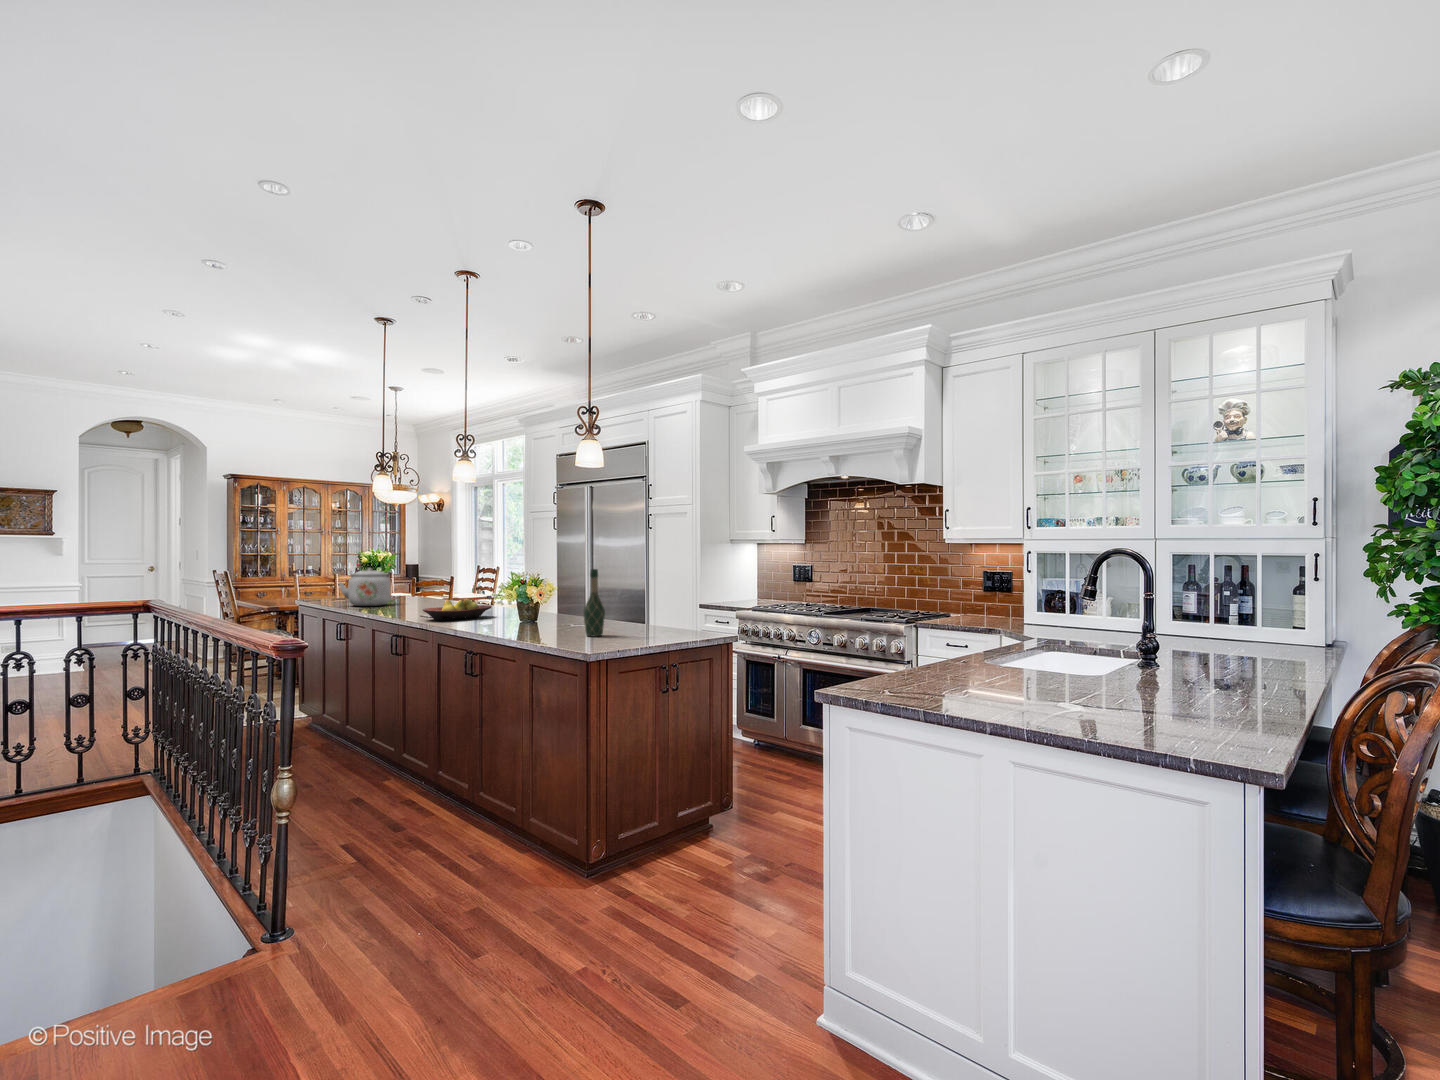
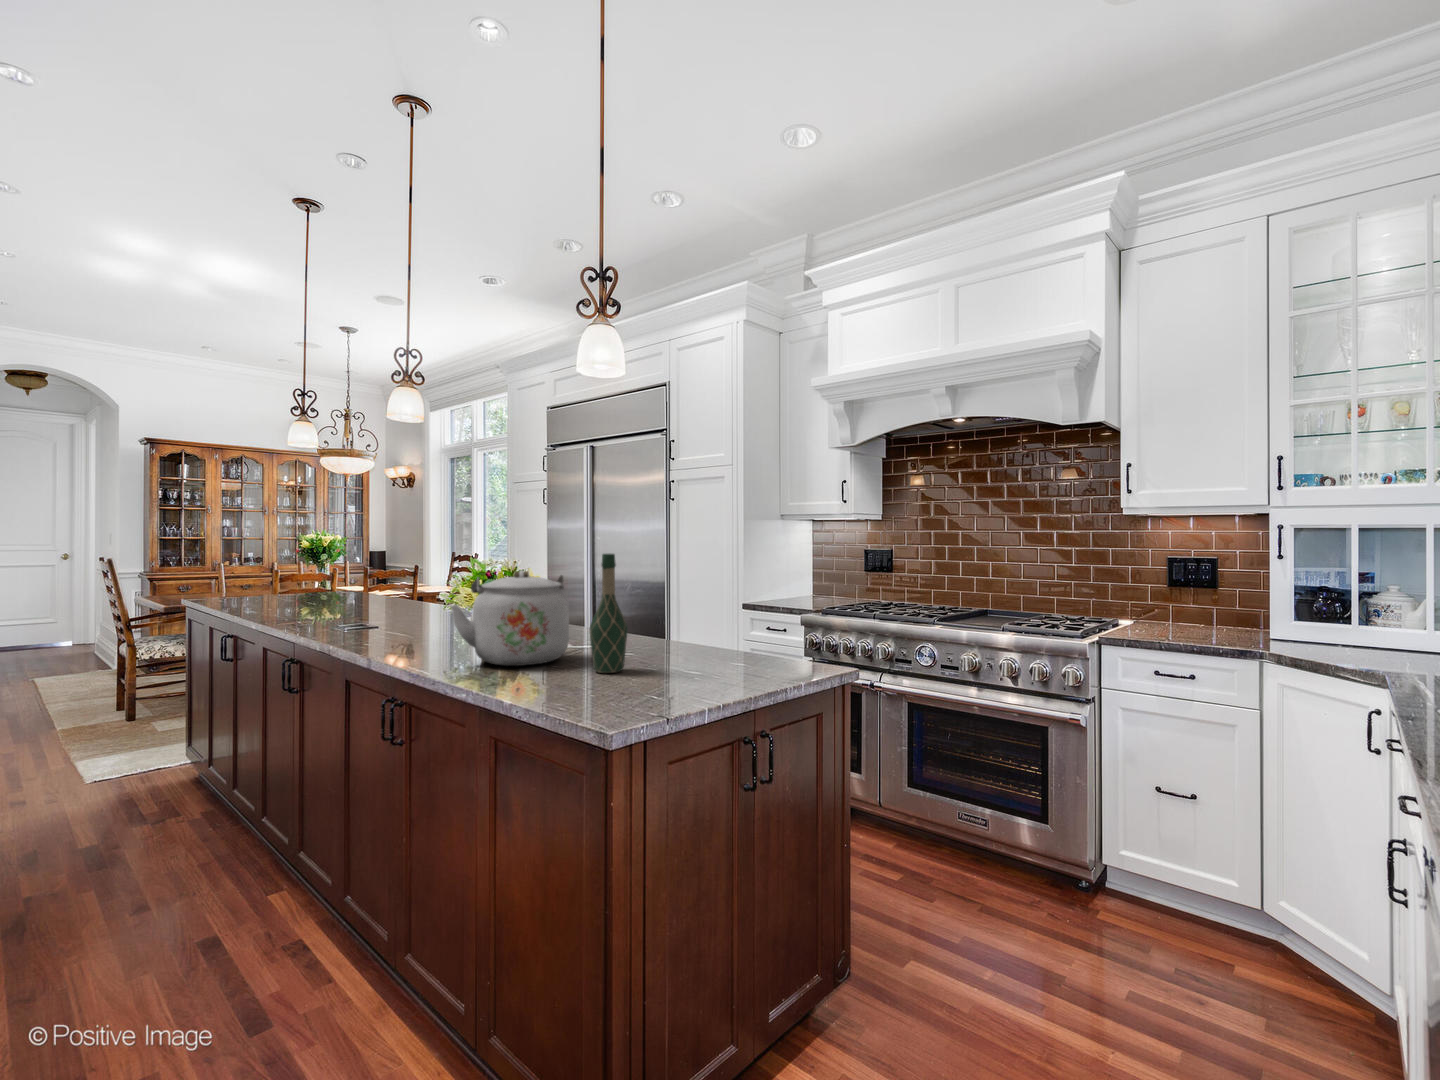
kettle: present [339,568,391,606] -> present [451,570,569,666]
fruit bowl: present [423,599,492,621] -> none [332,600,445,636]

